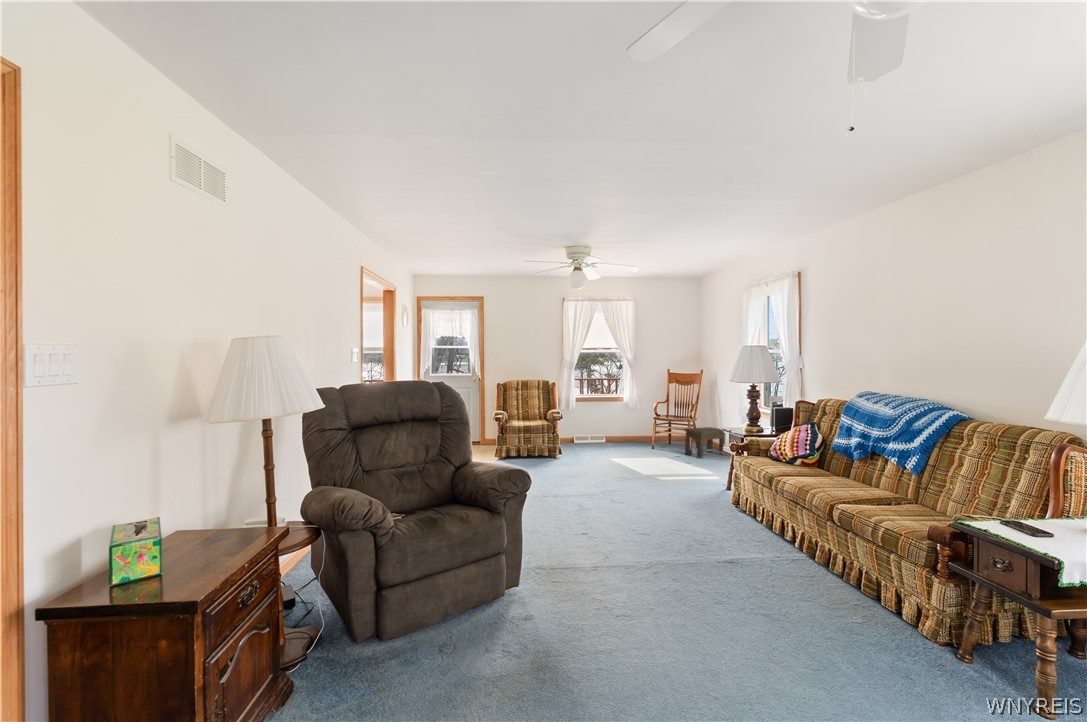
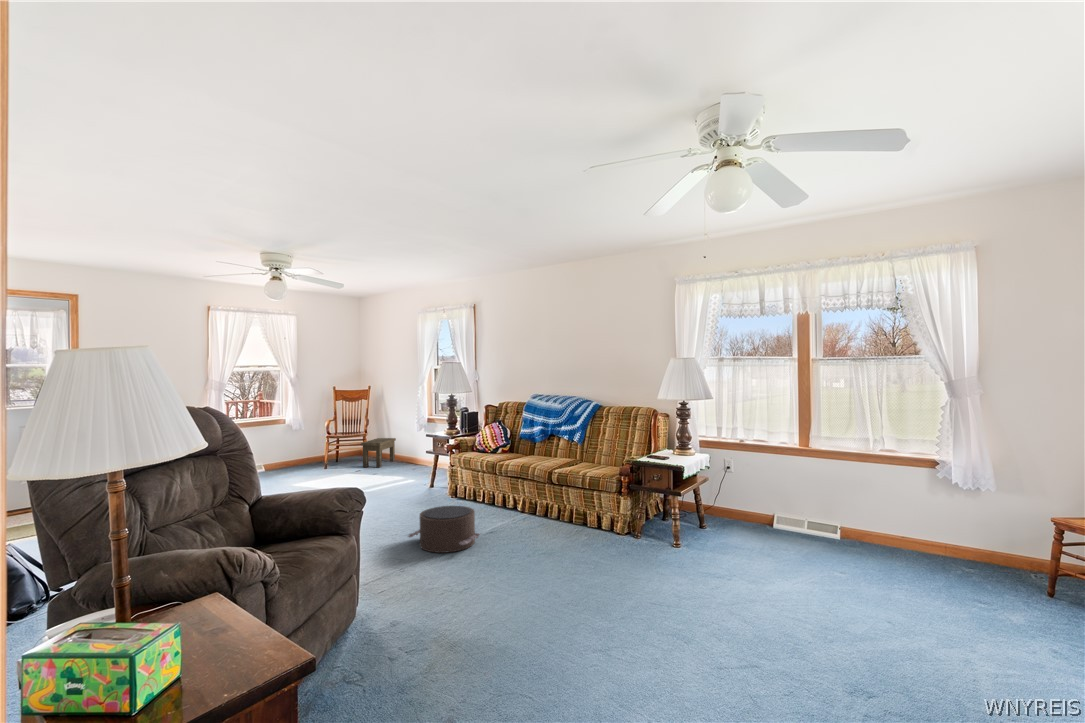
pouf: none [616,507,694,567] -> present [408,506,480,553]

